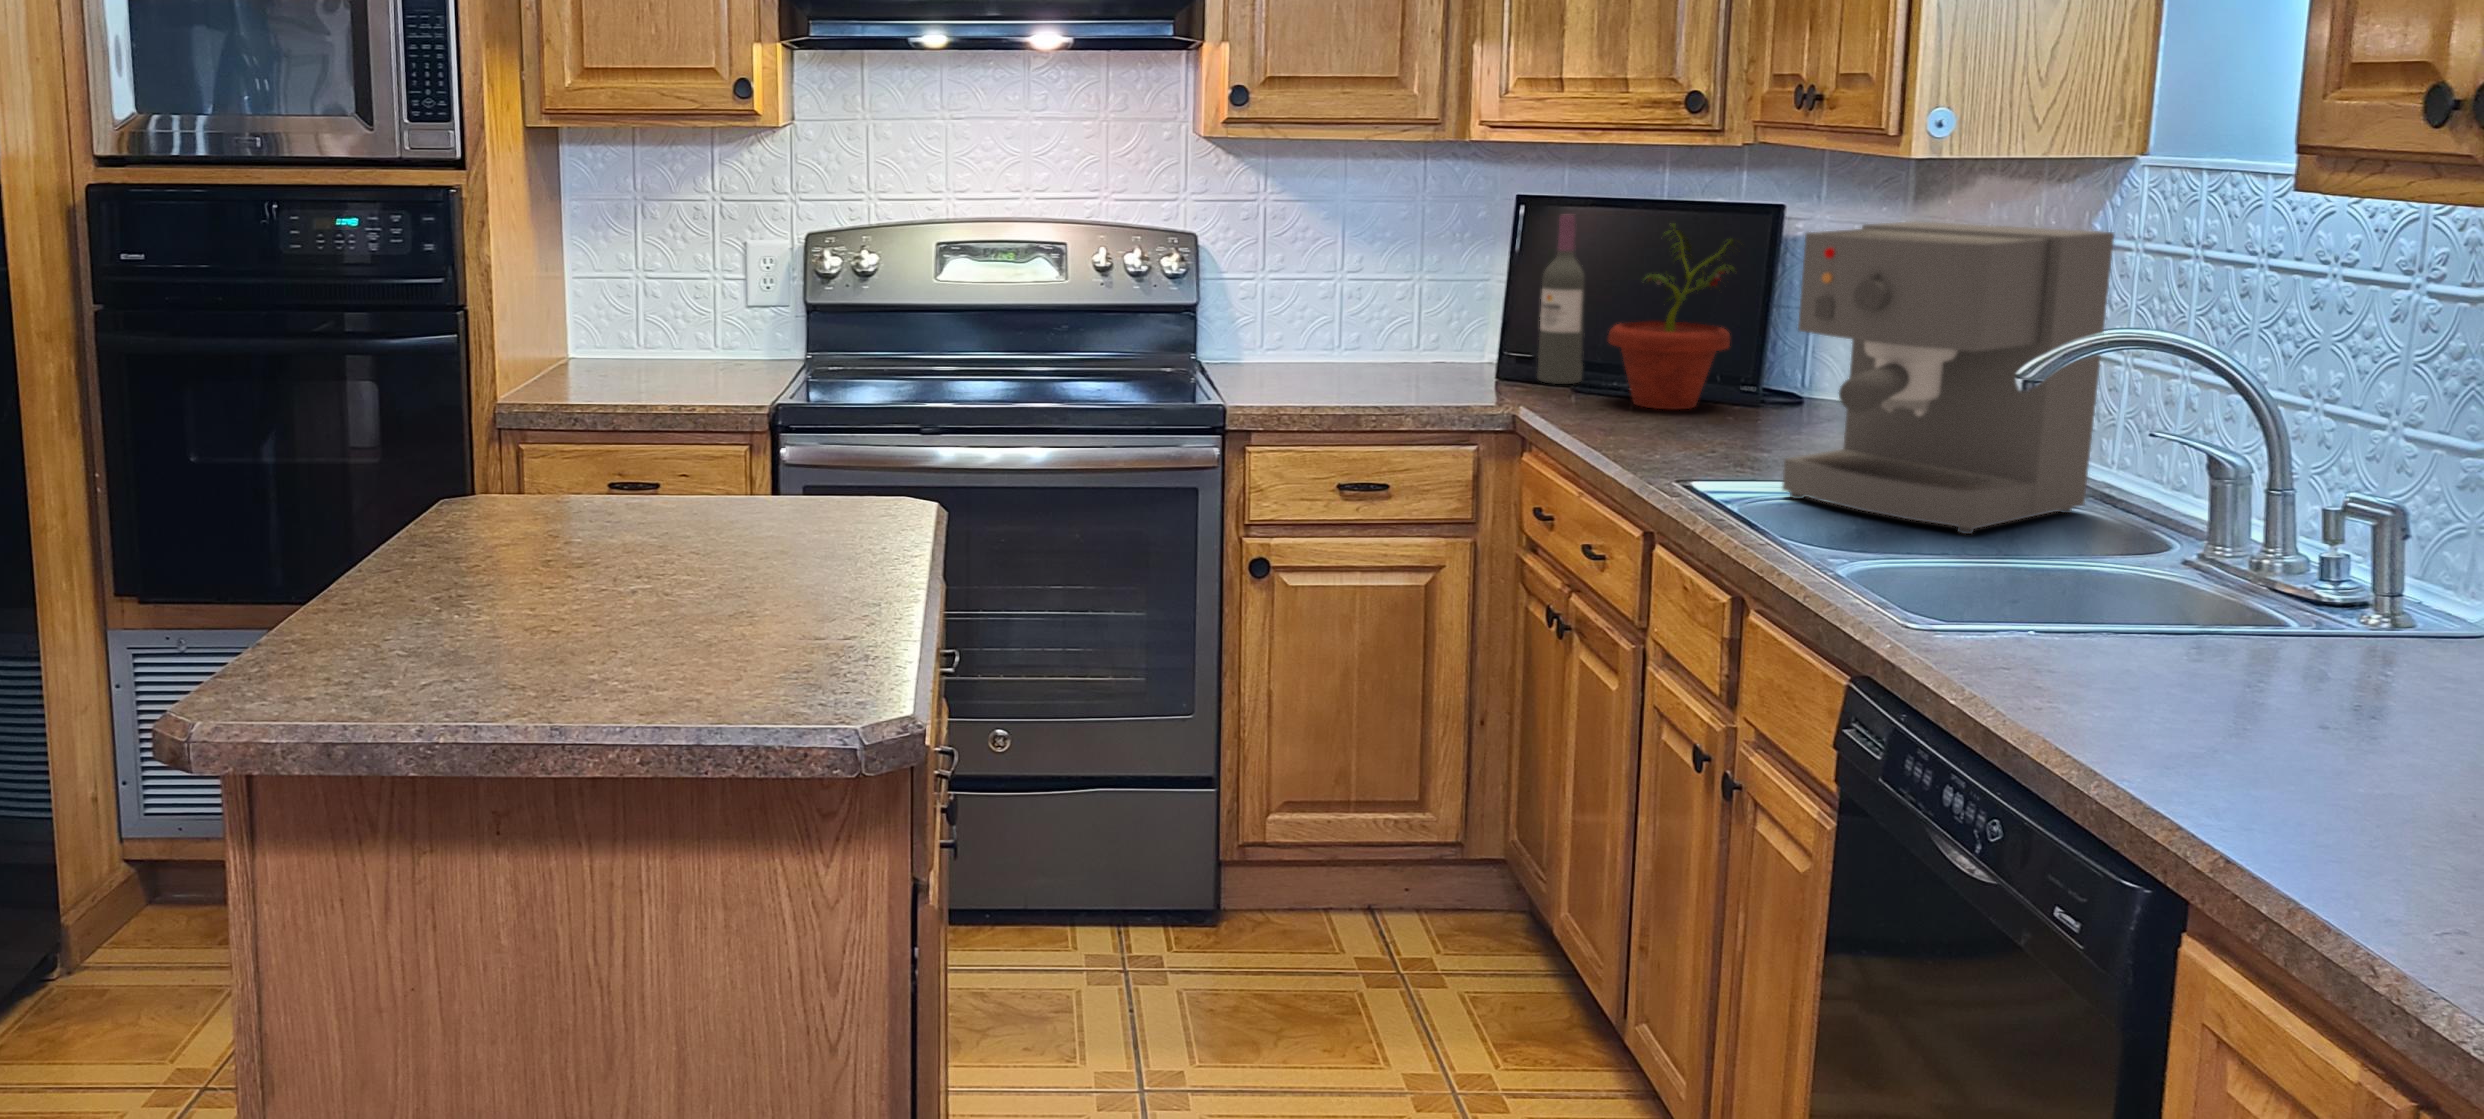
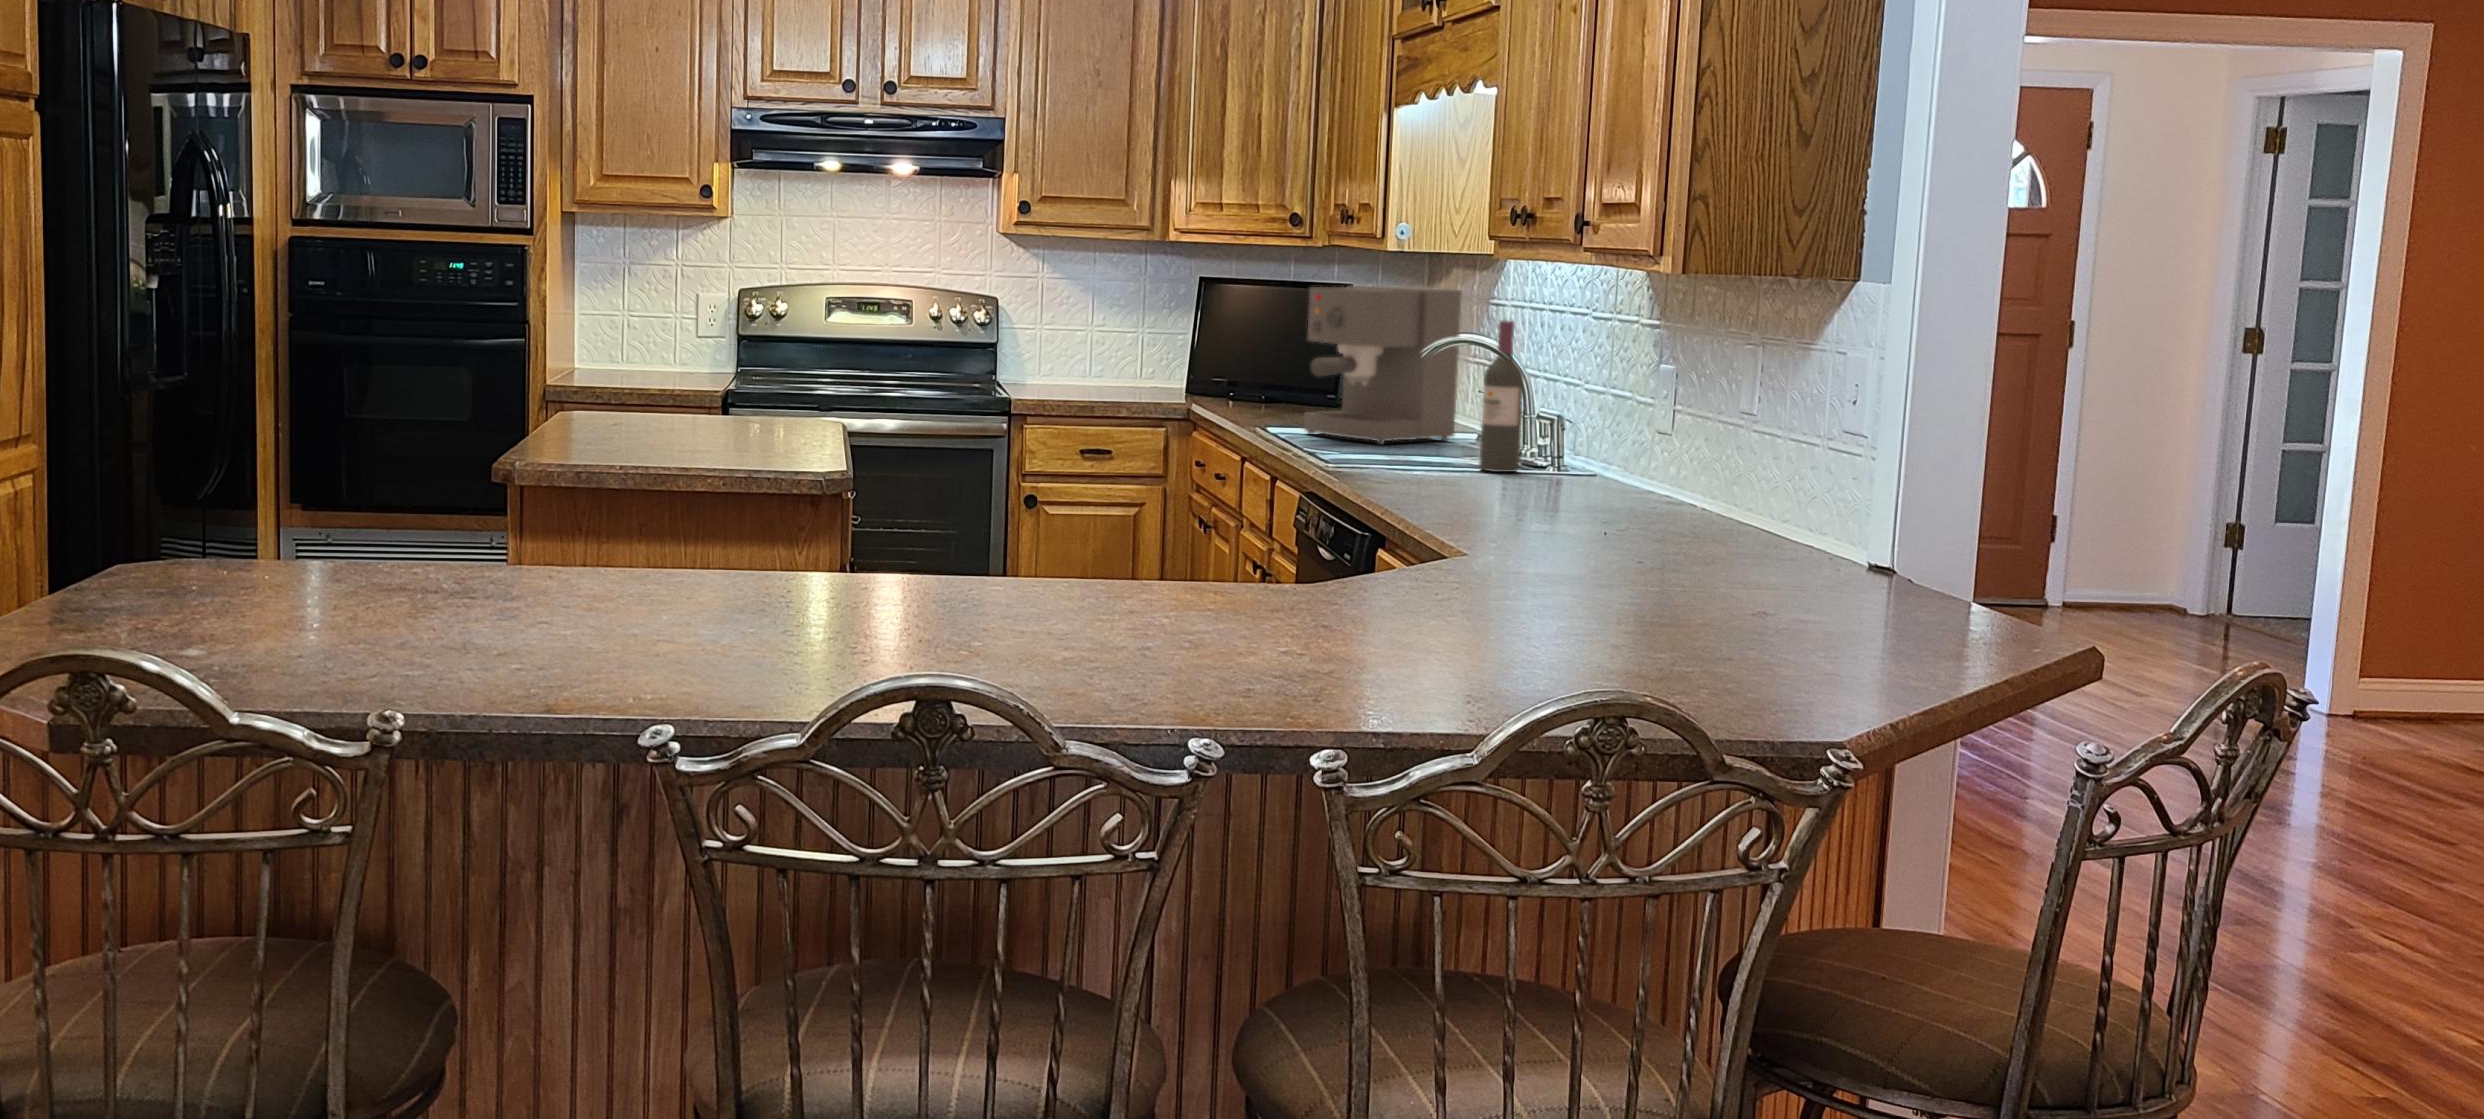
wine bottle: present [1537,215,1584,384] -> present [1480,320,1523,472]
potted plant: present [1608,223,1735,409] -> none [1251,294,1331,408]

